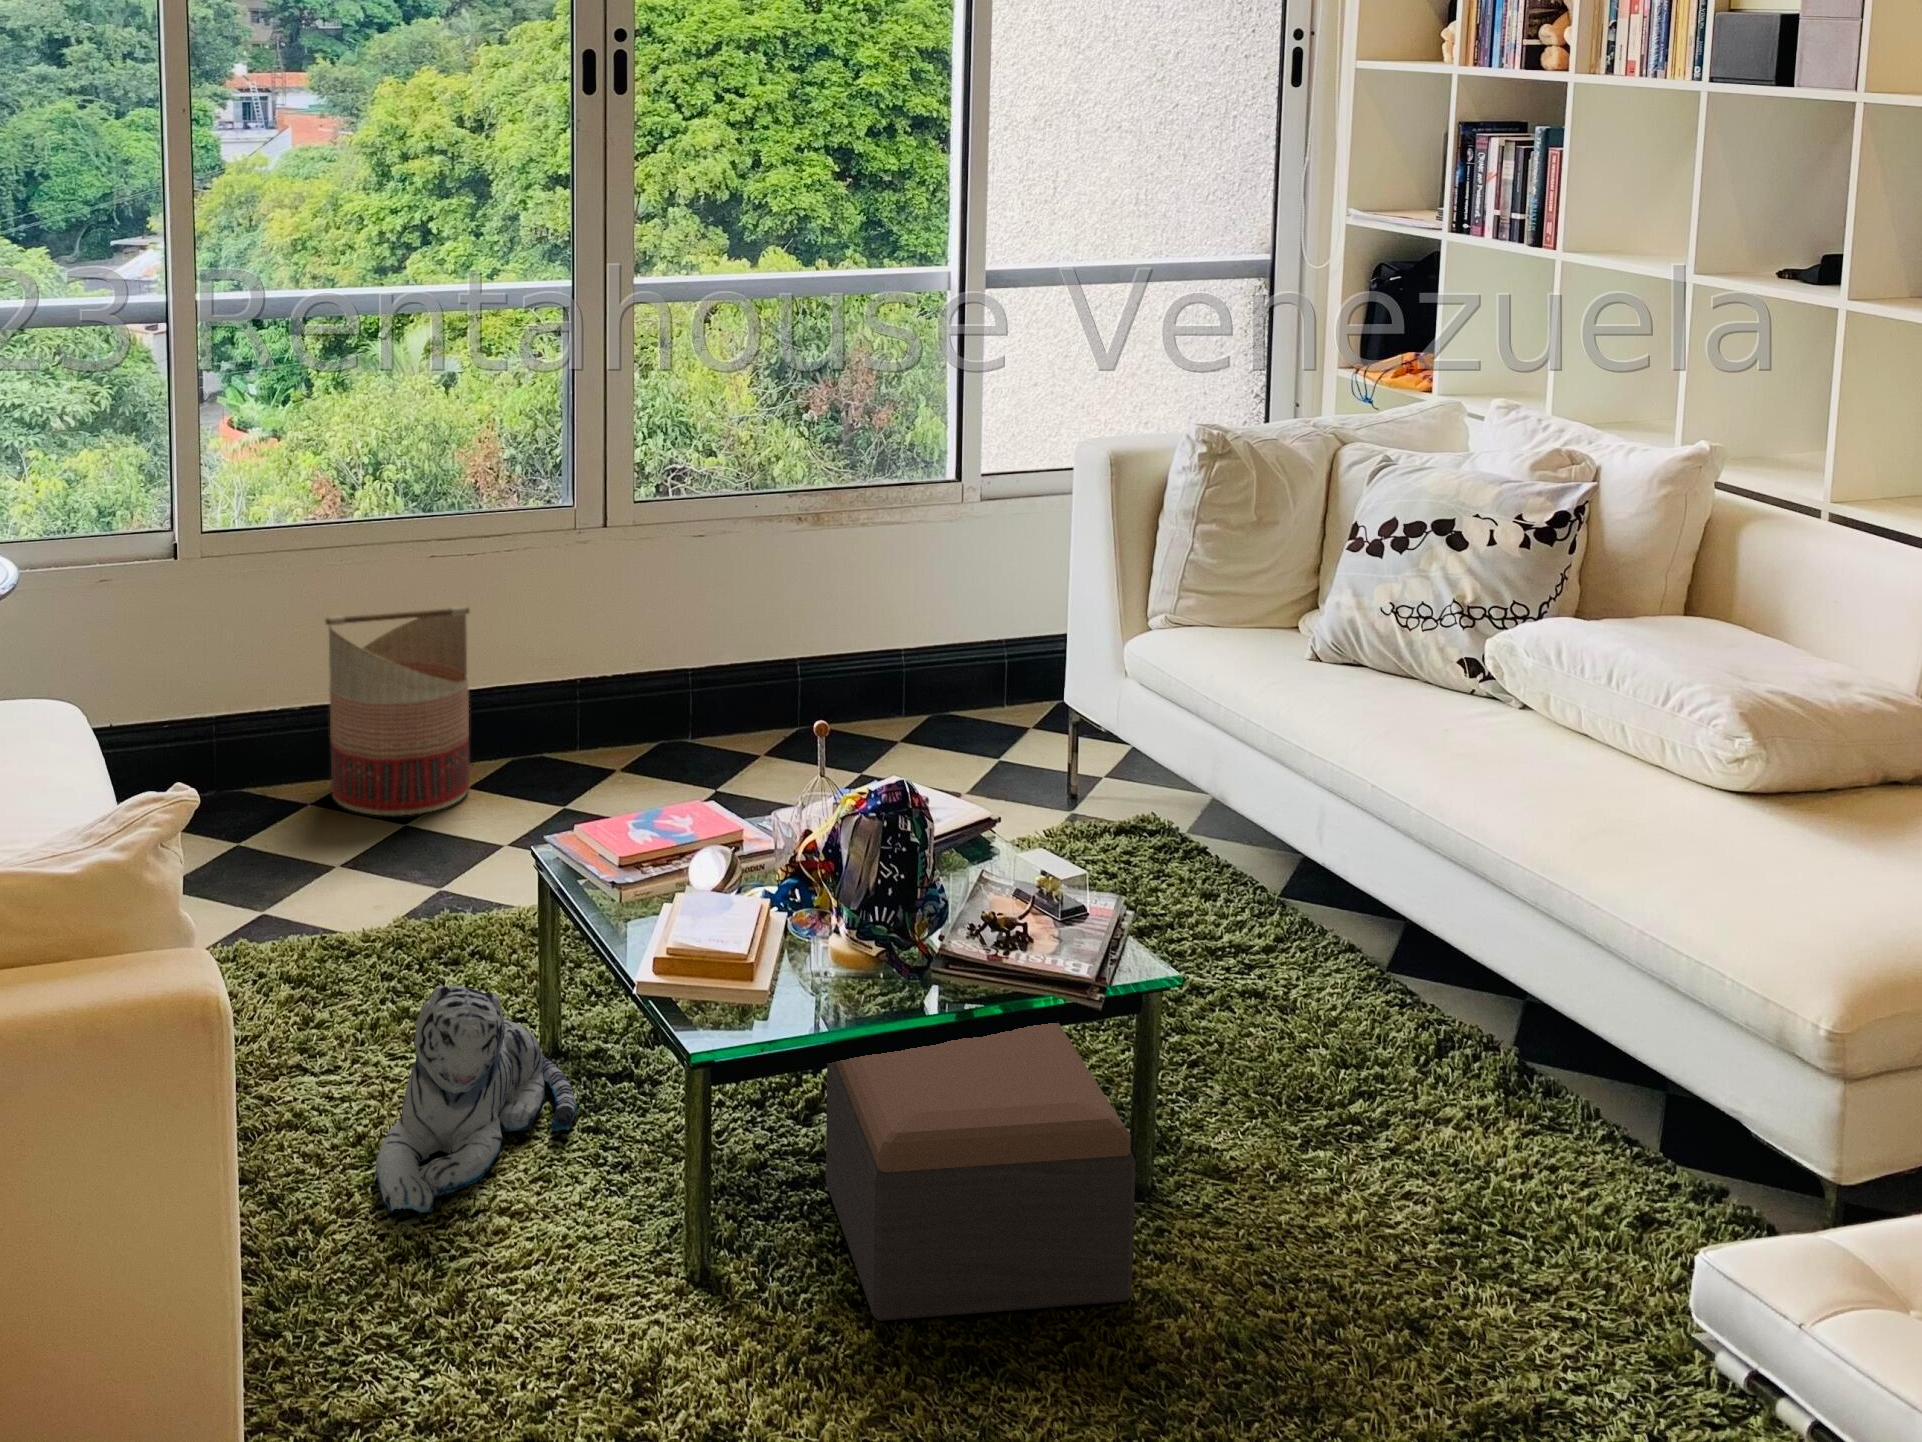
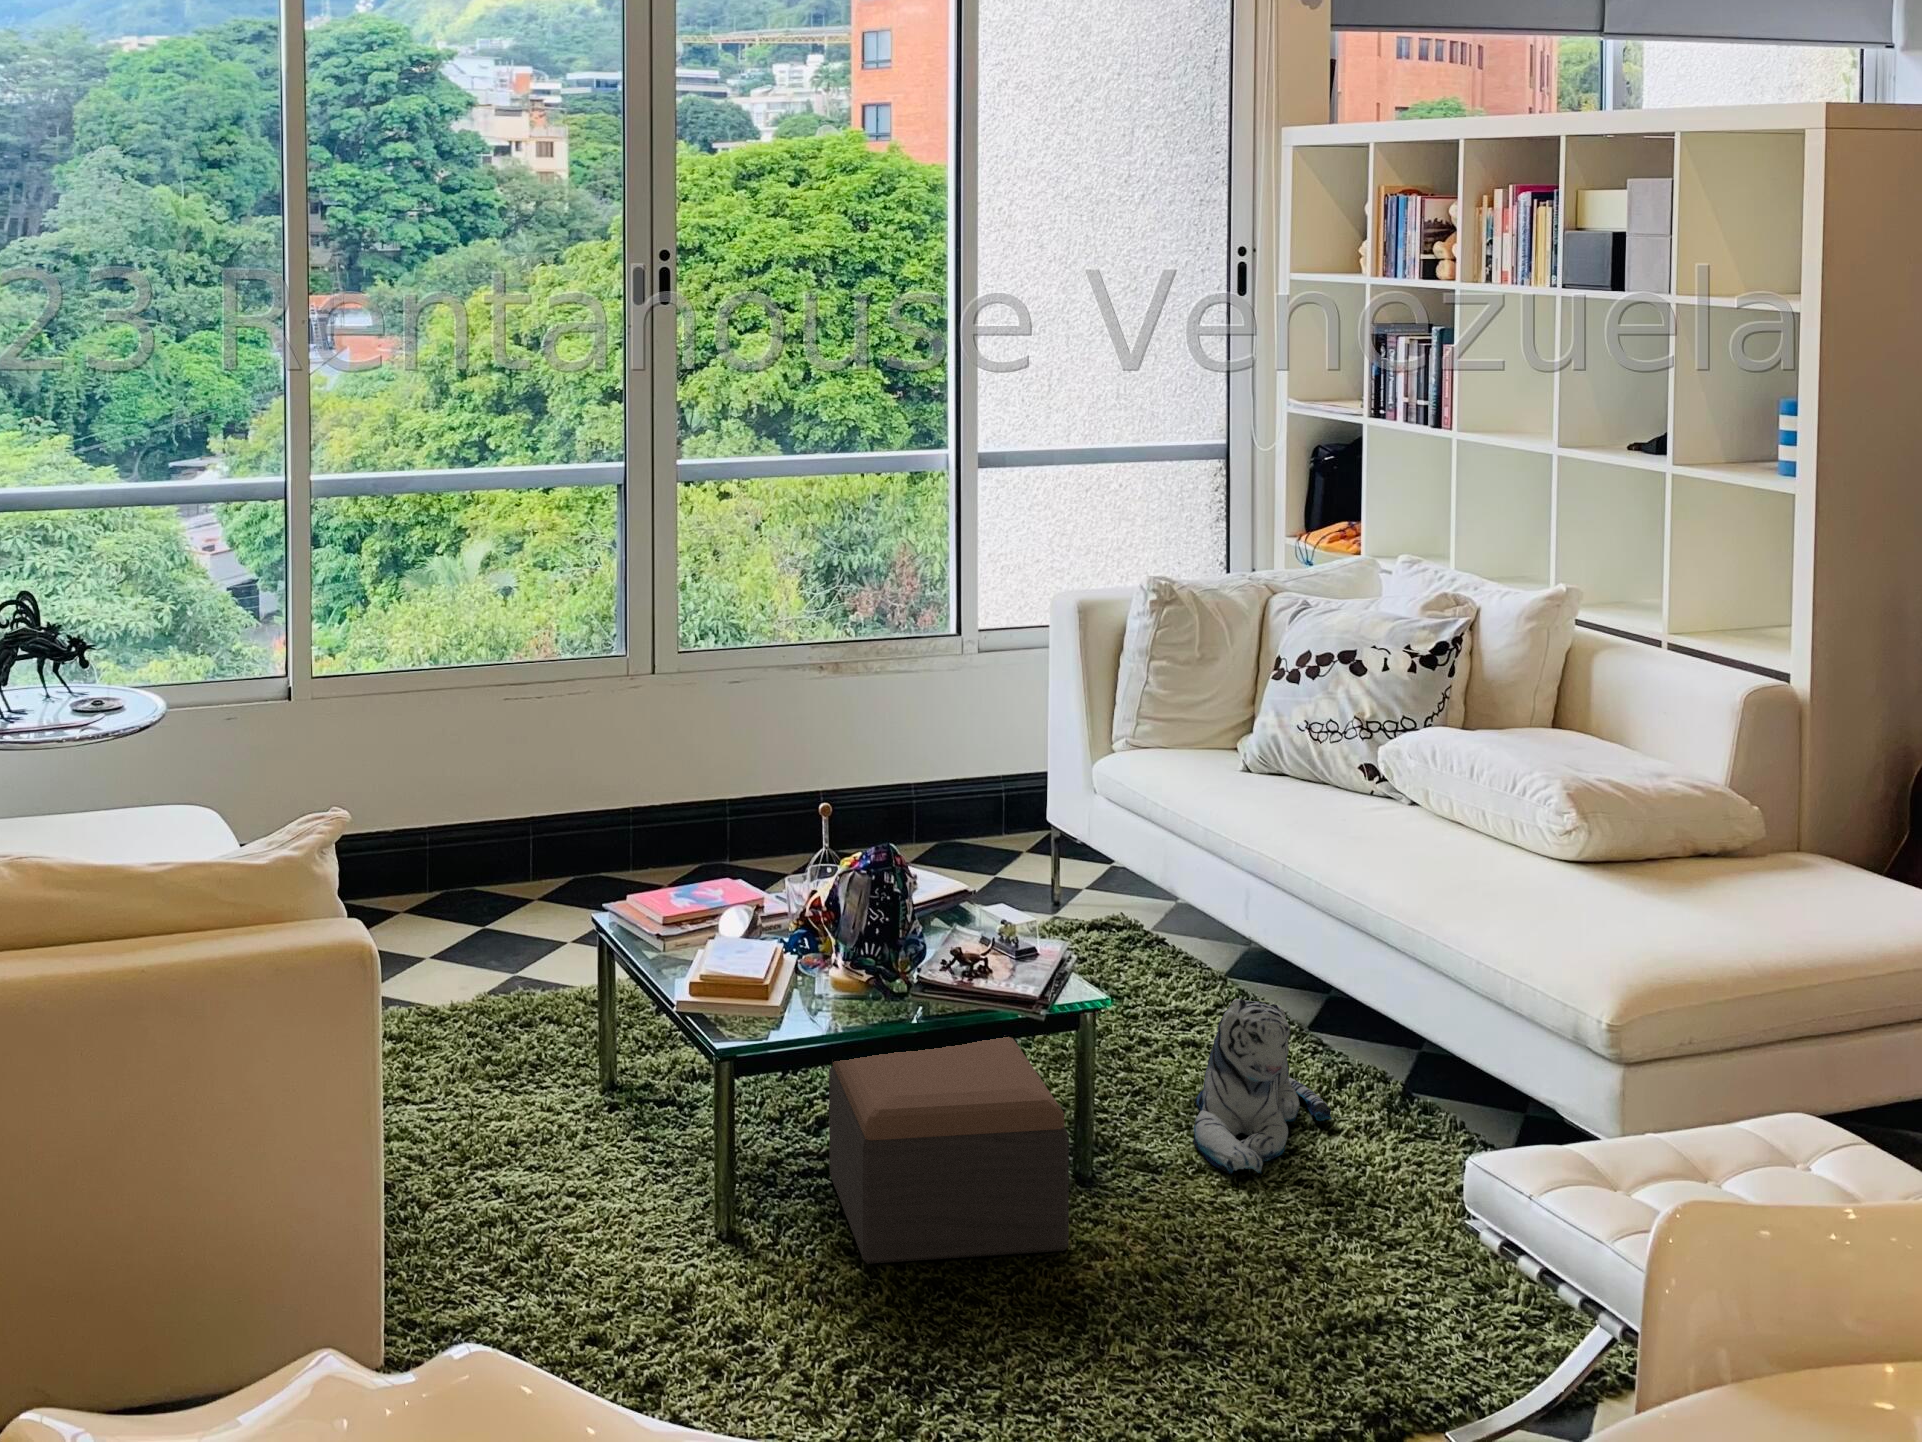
basket: present [325,607,470,816] -> none [415,741,537,920]
plush toy: present [376,985,577,1213] -> present [1193,999,1332,1174]

